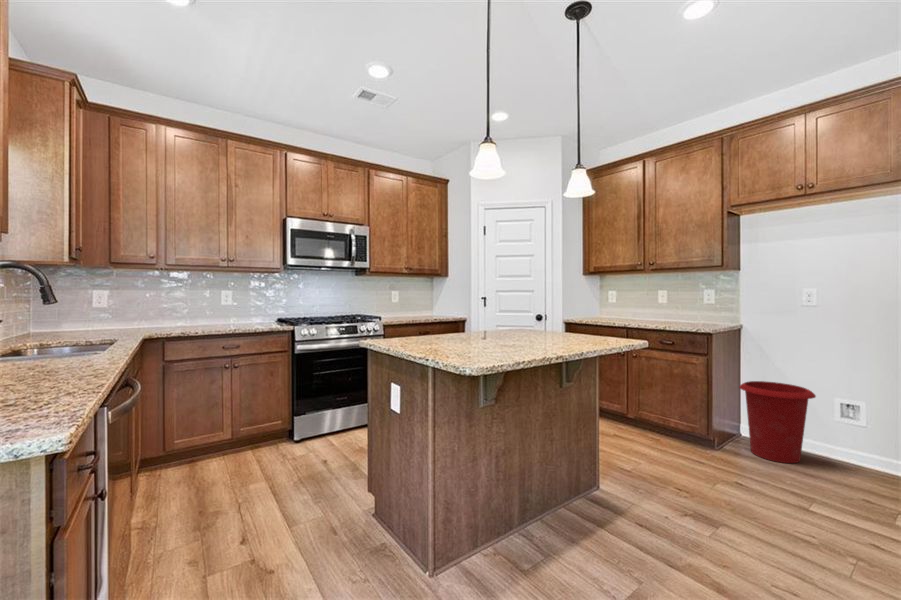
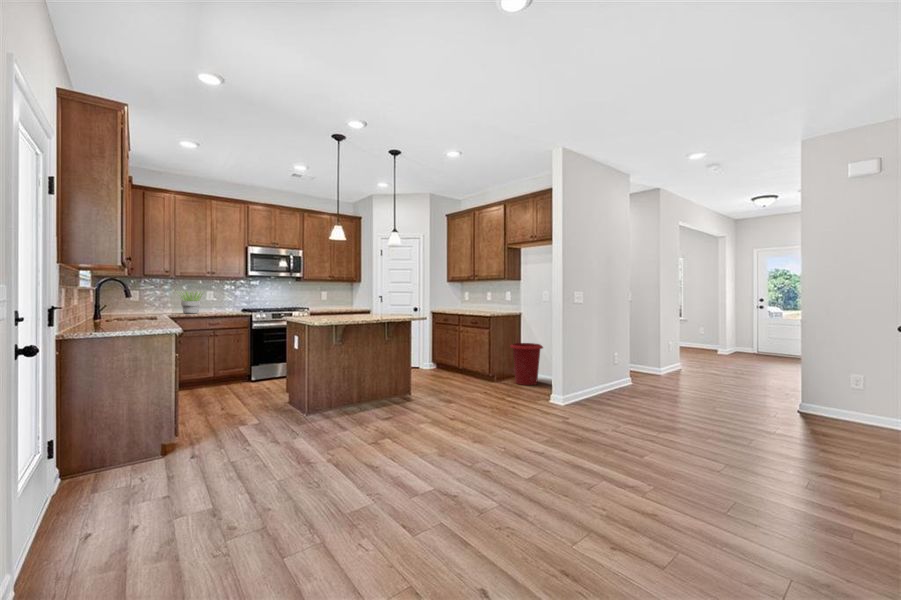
potted plant: none [166,288,220,328] -> present [180,291,202,314]

